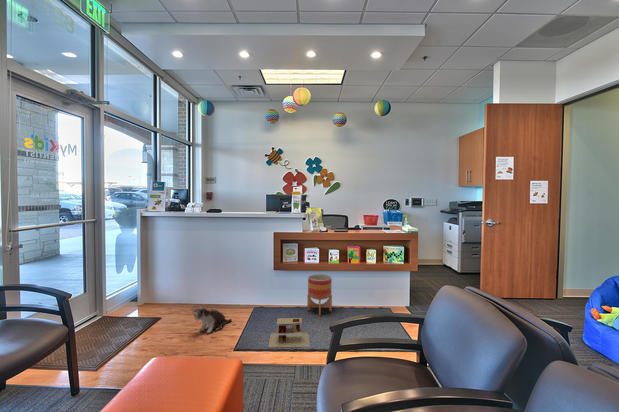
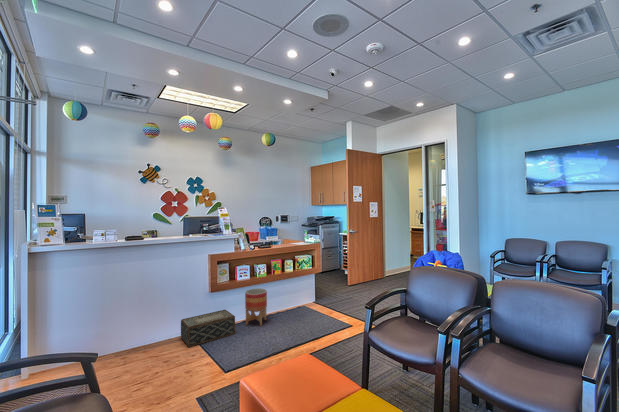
woven basket: none [243,289,291,316] -> present [181,310,235,347]
plush toy: present [190,307,232,333] -> none [154,345,183,374]
toy house: present [268,318,310,348] -> none [238,328,283,362]

